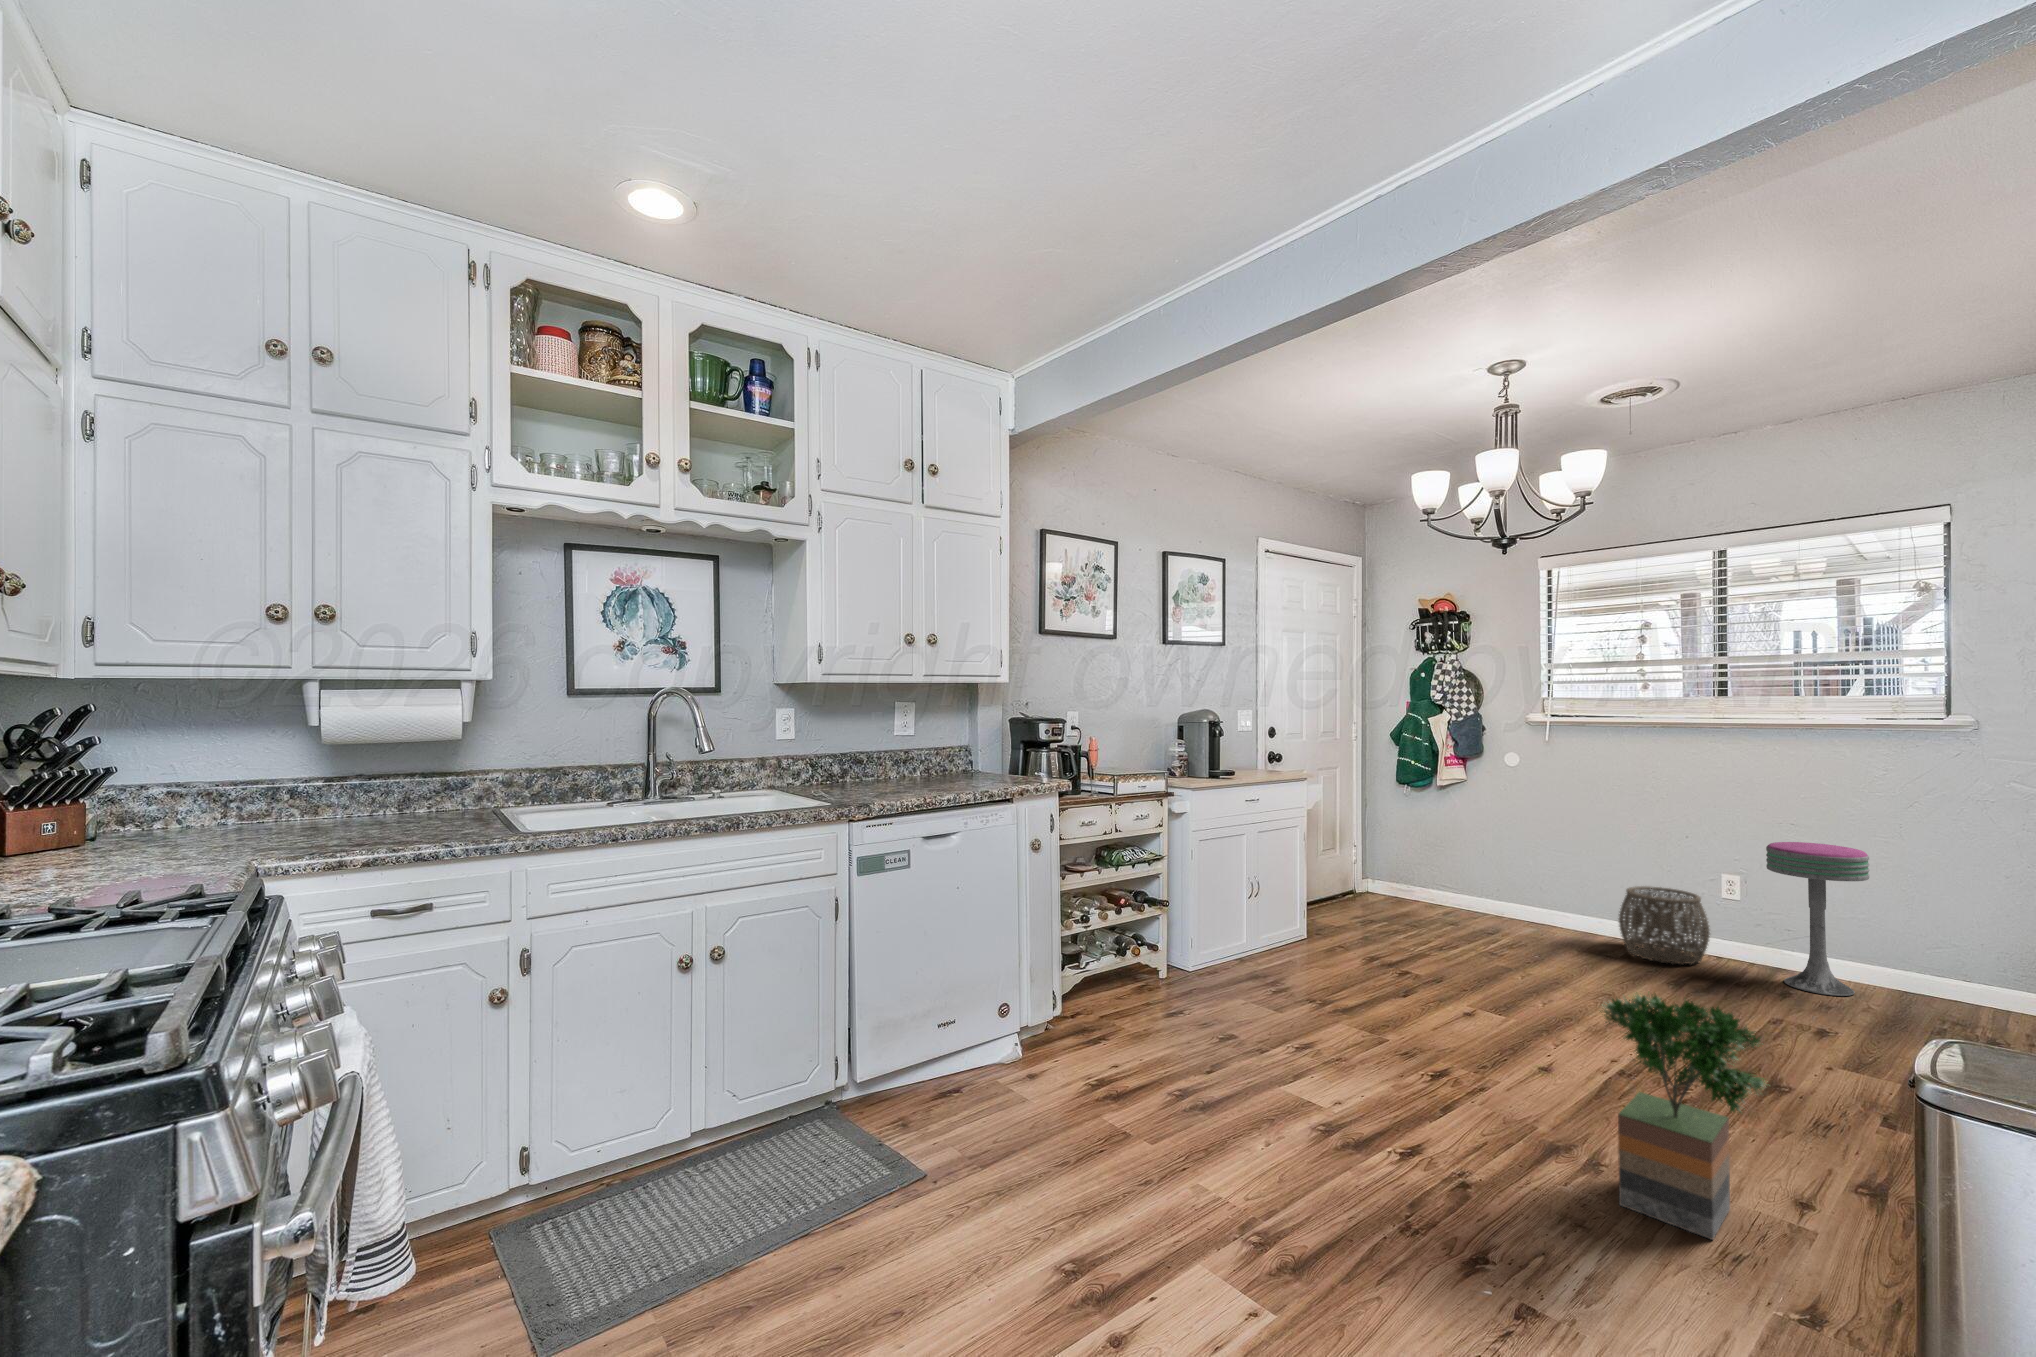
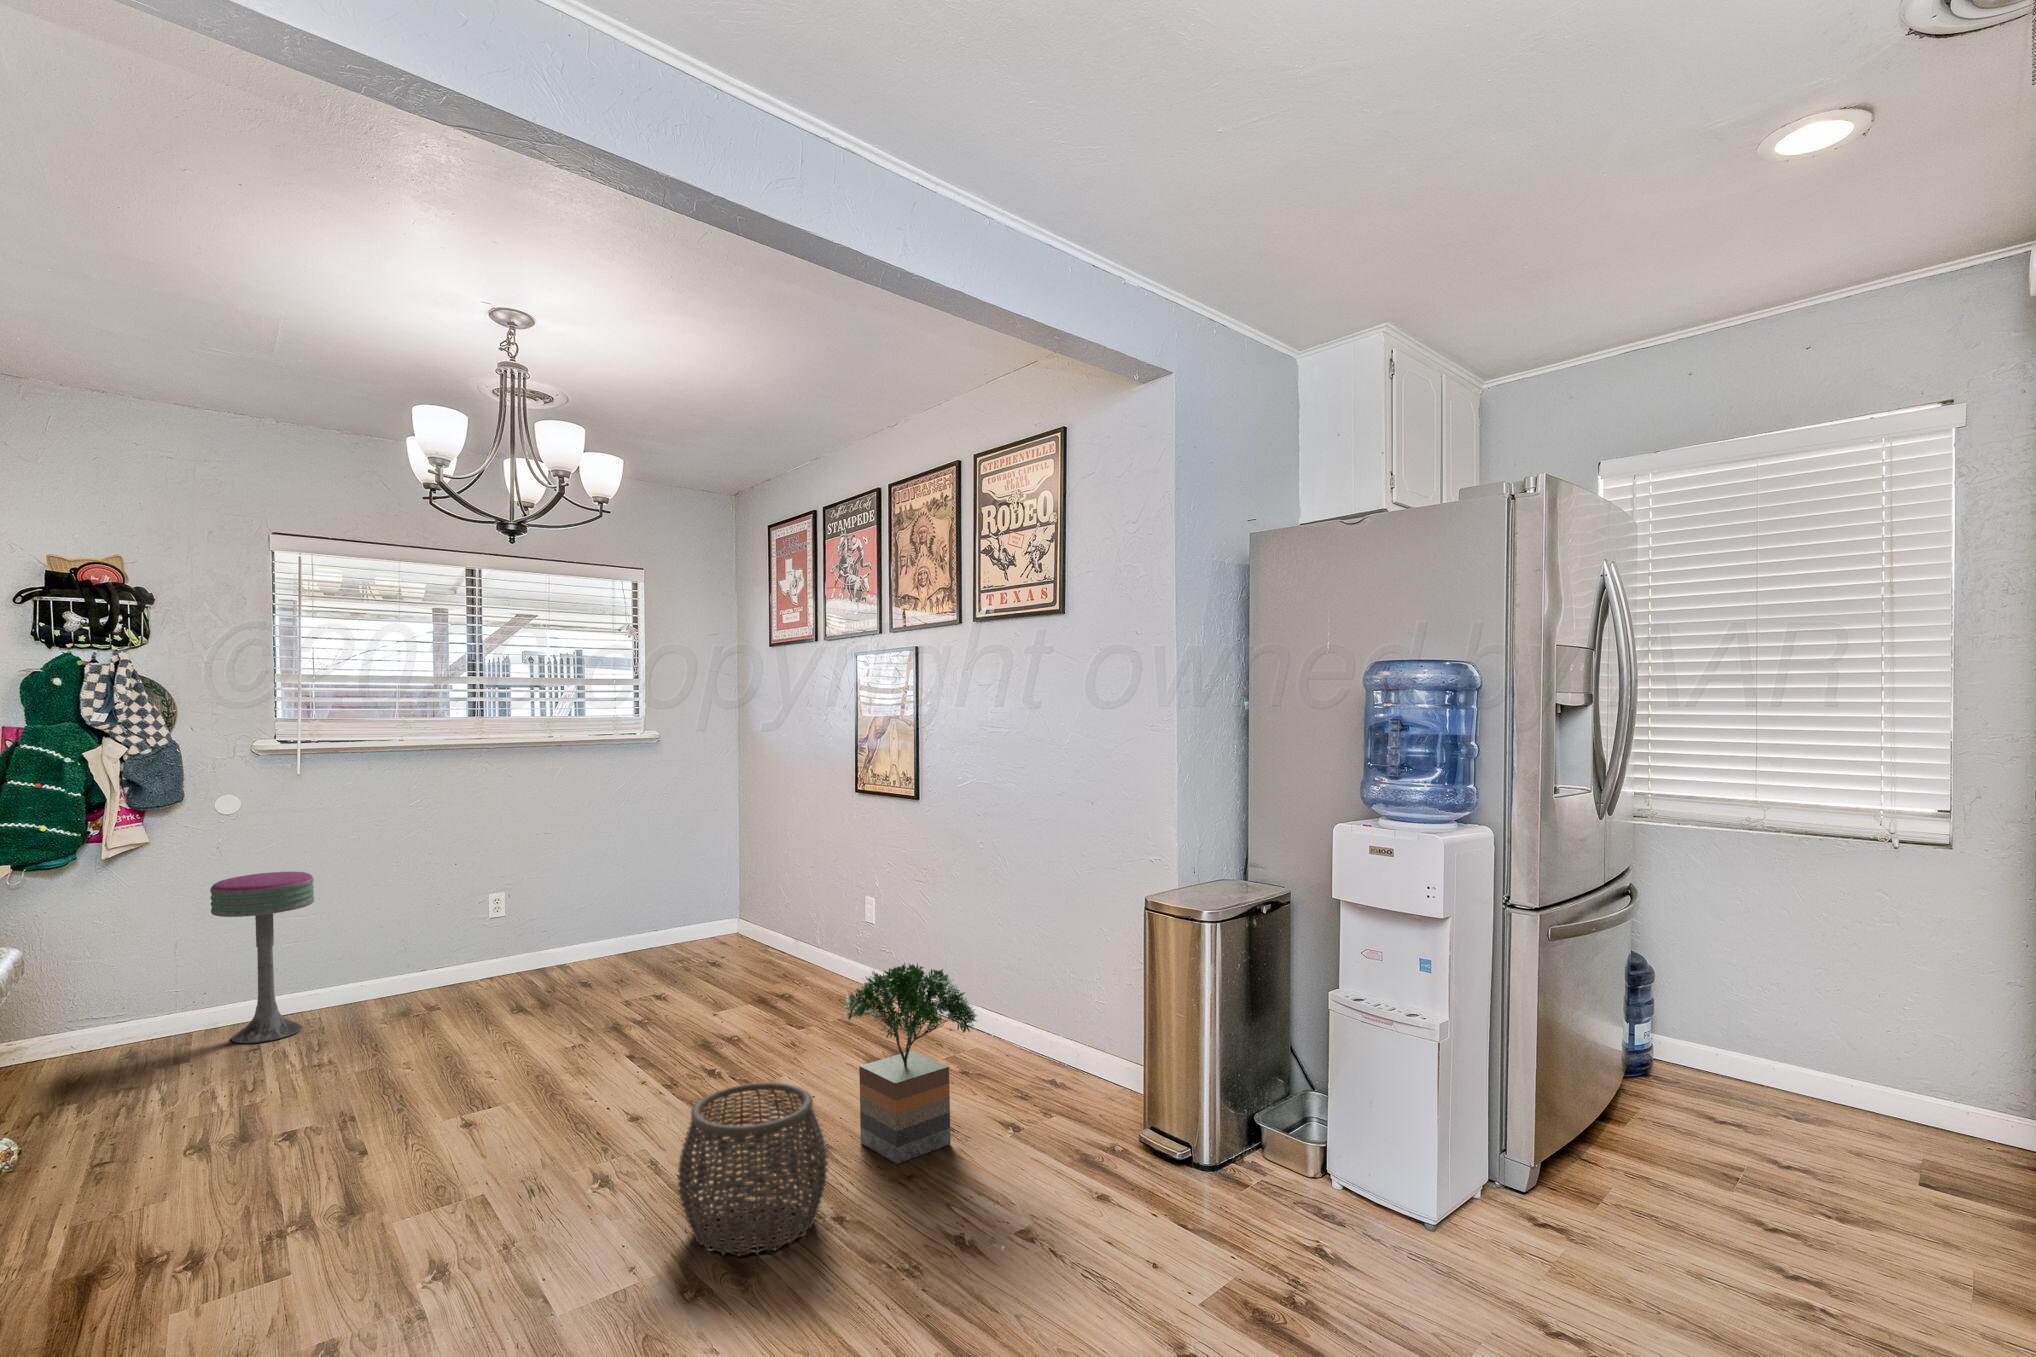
bar stool: present [1766,842,1869,996] -> present [210,872,314,1043]
woven basket: present [1619,886,1710,965] -> present [677,1083,828,1256]

